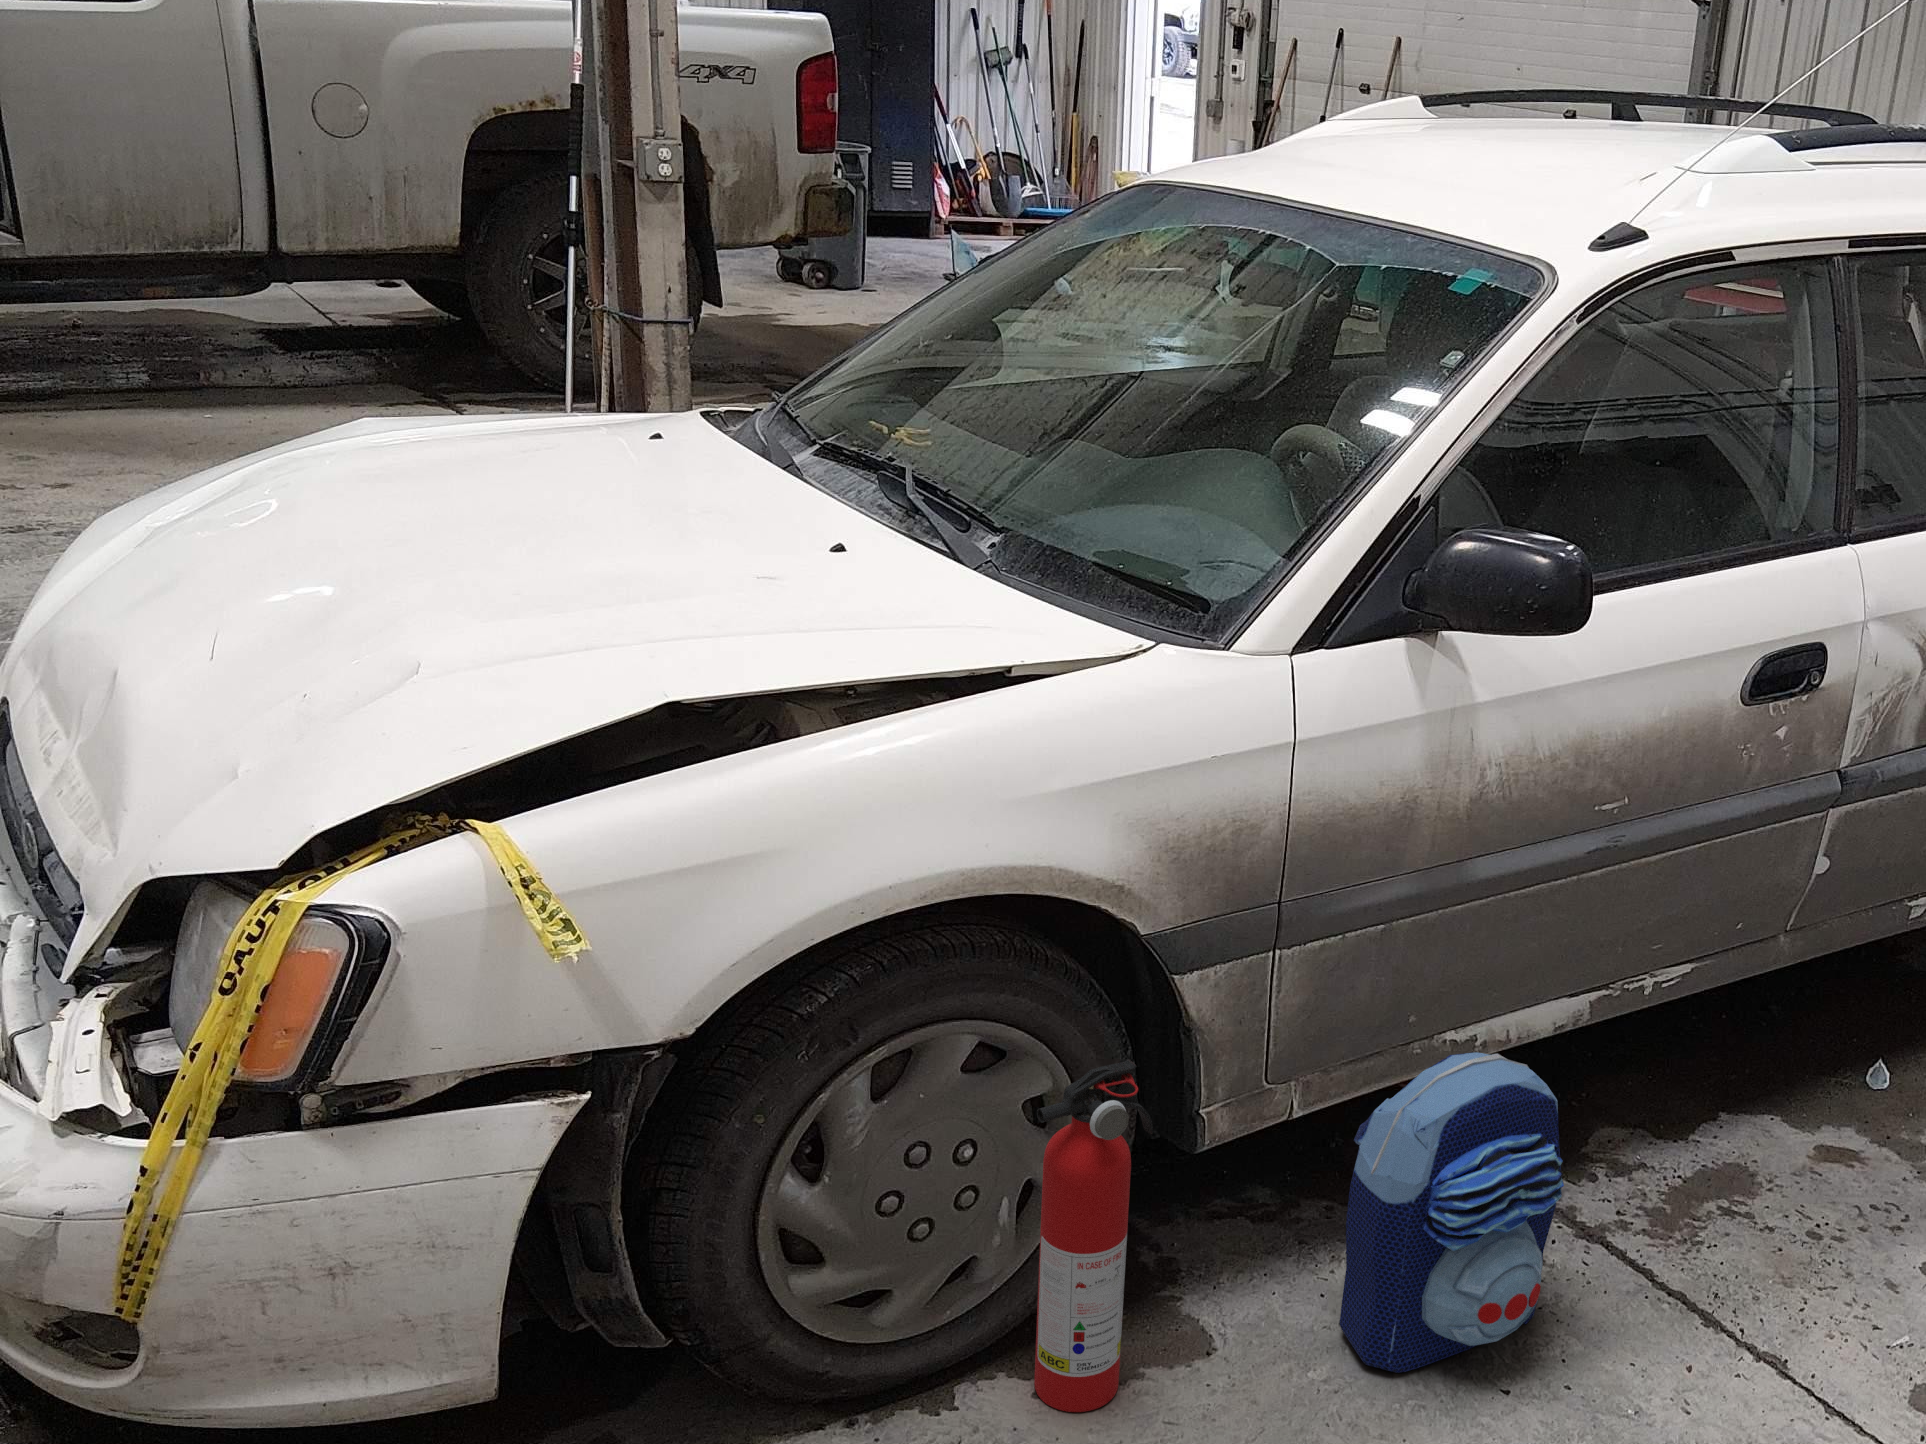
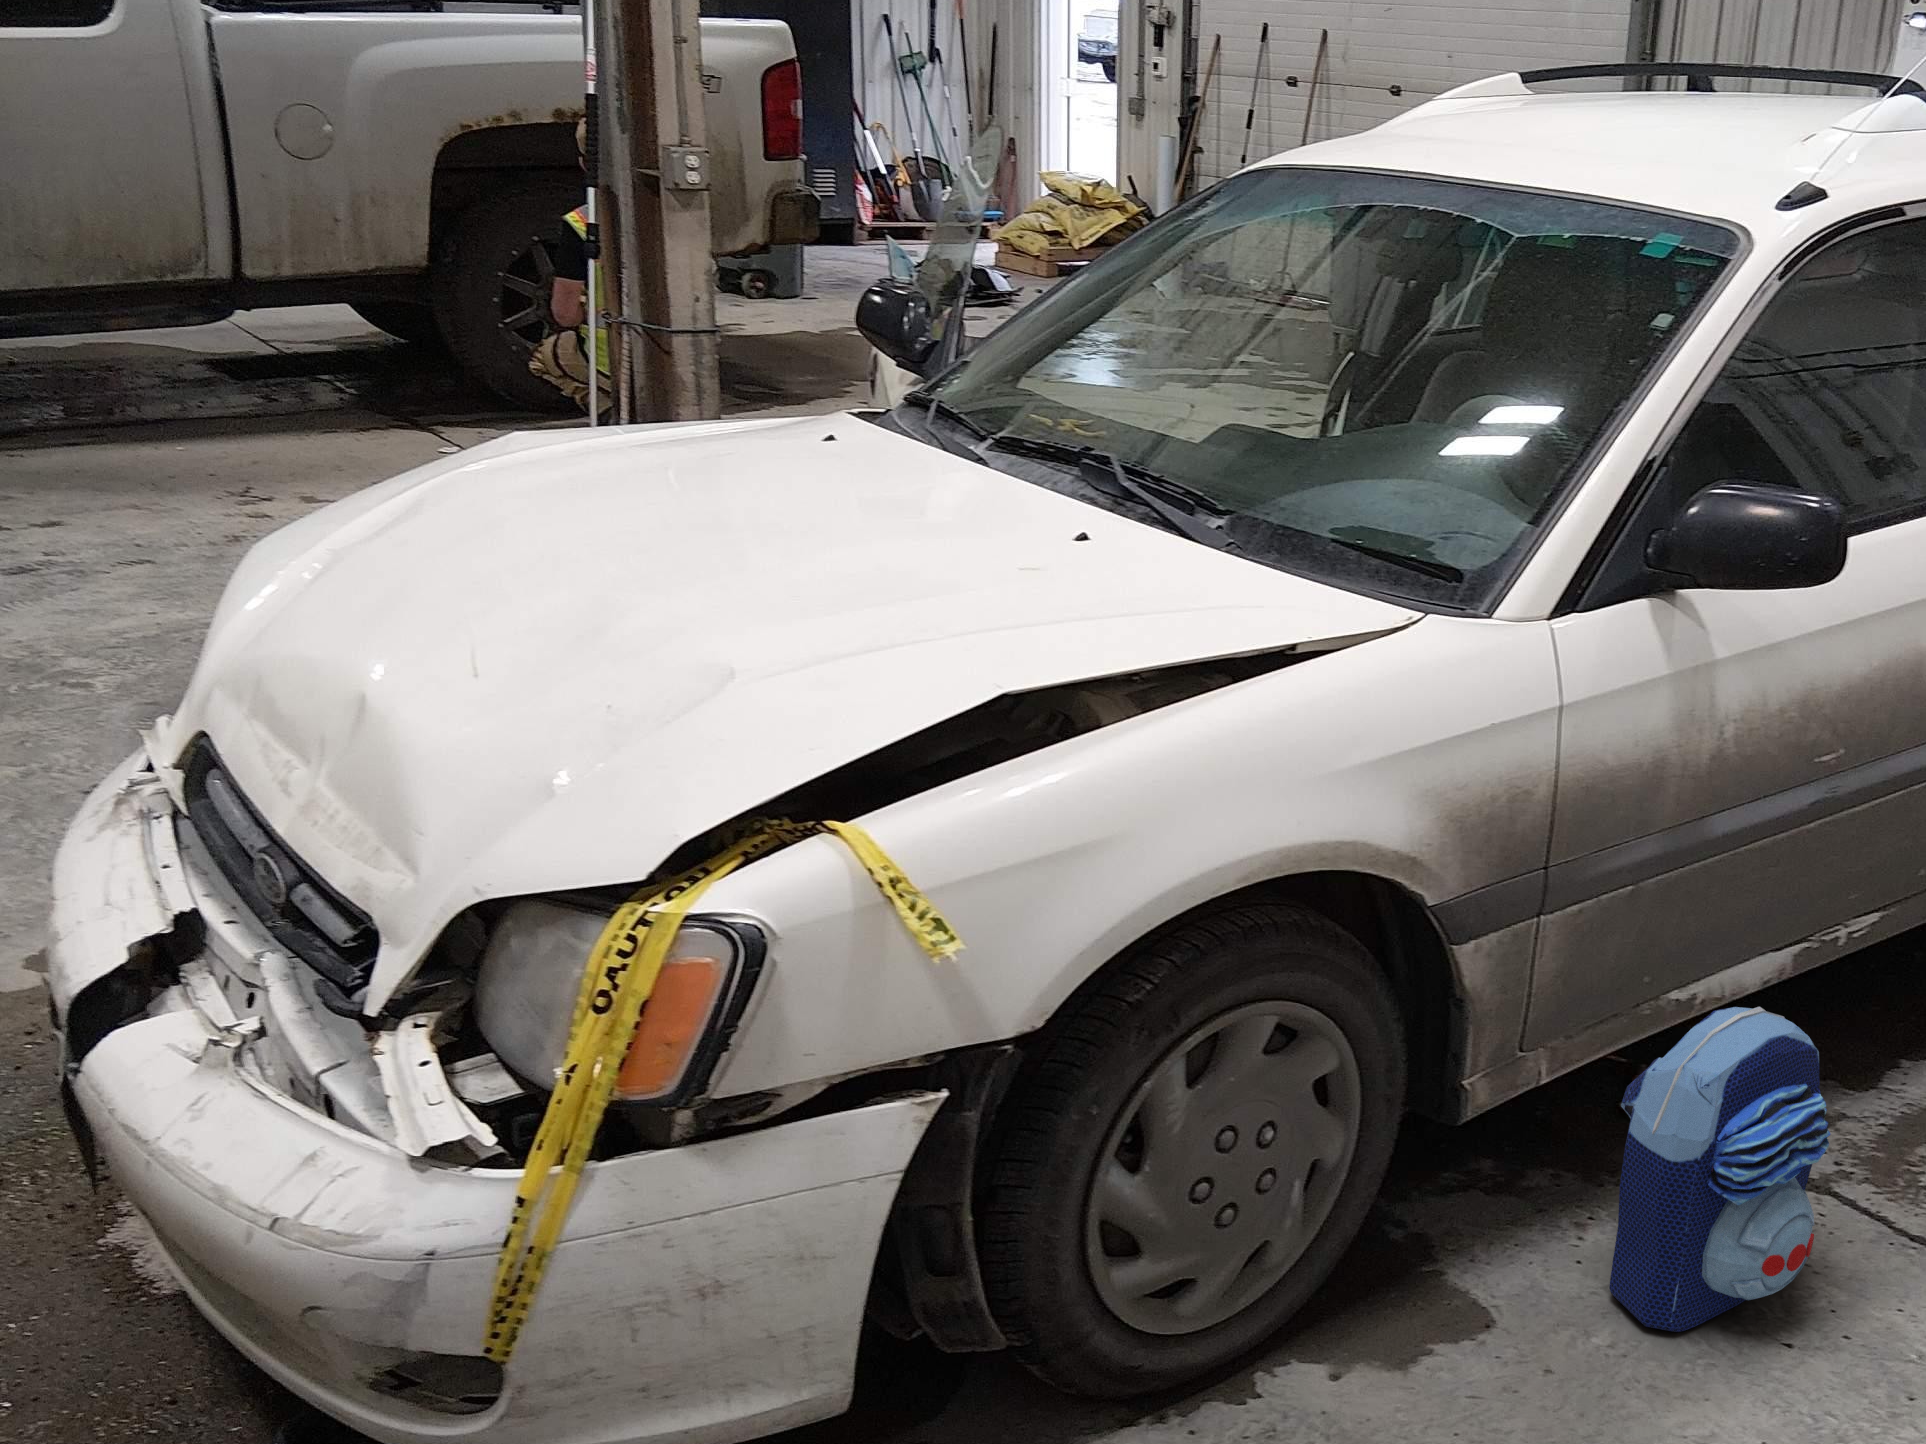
fire extinguisher: present [1034,1059,1153,1412] -> none [1328,1032,1448,1393]

